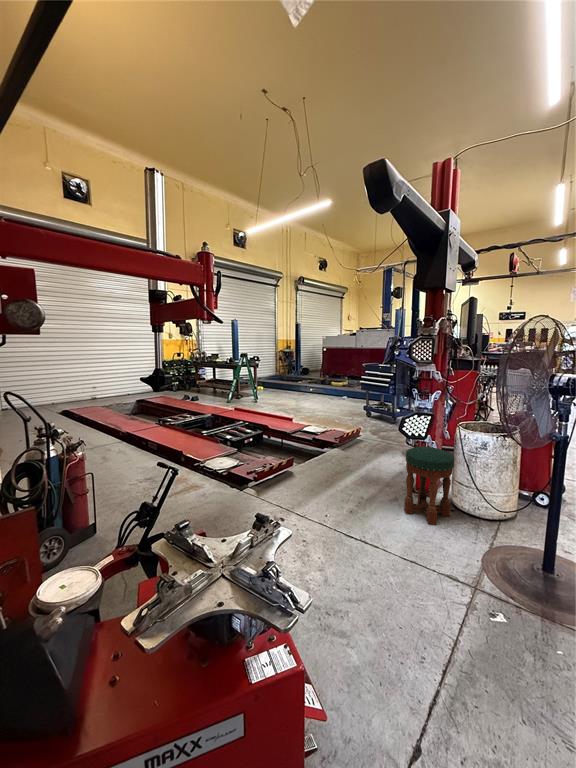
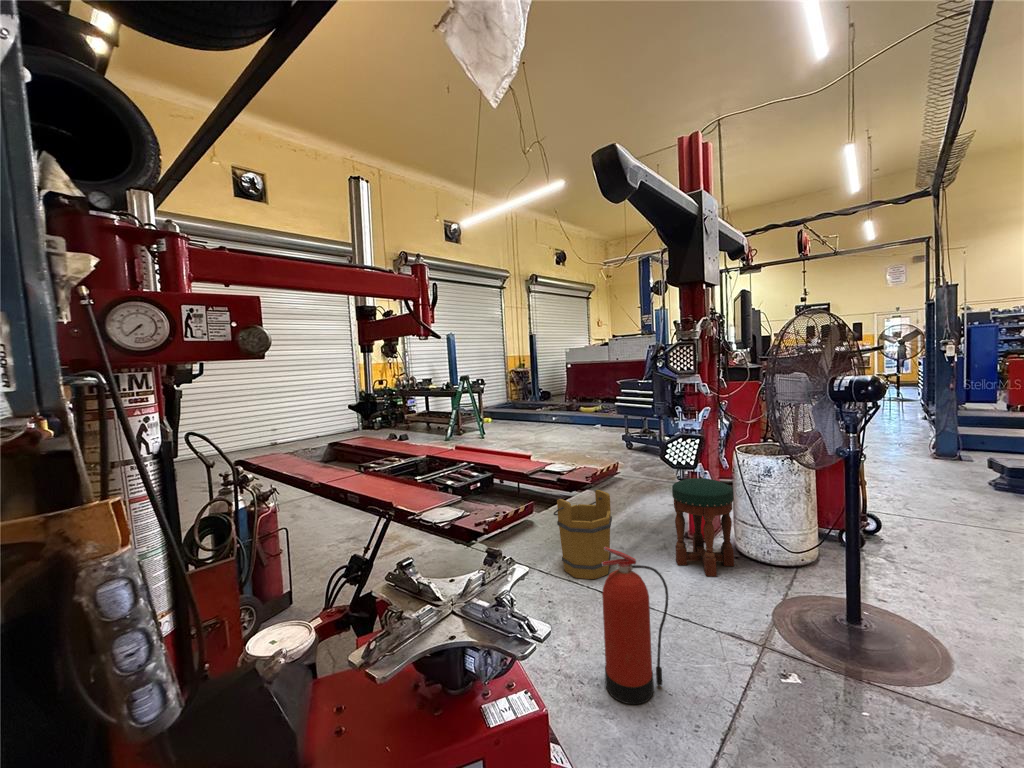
bucket: none [310,452,357,523] -> present [554,490,612,579]
fire extinguisher: none [348,508,406,637] -> present [602,547,668,704]

